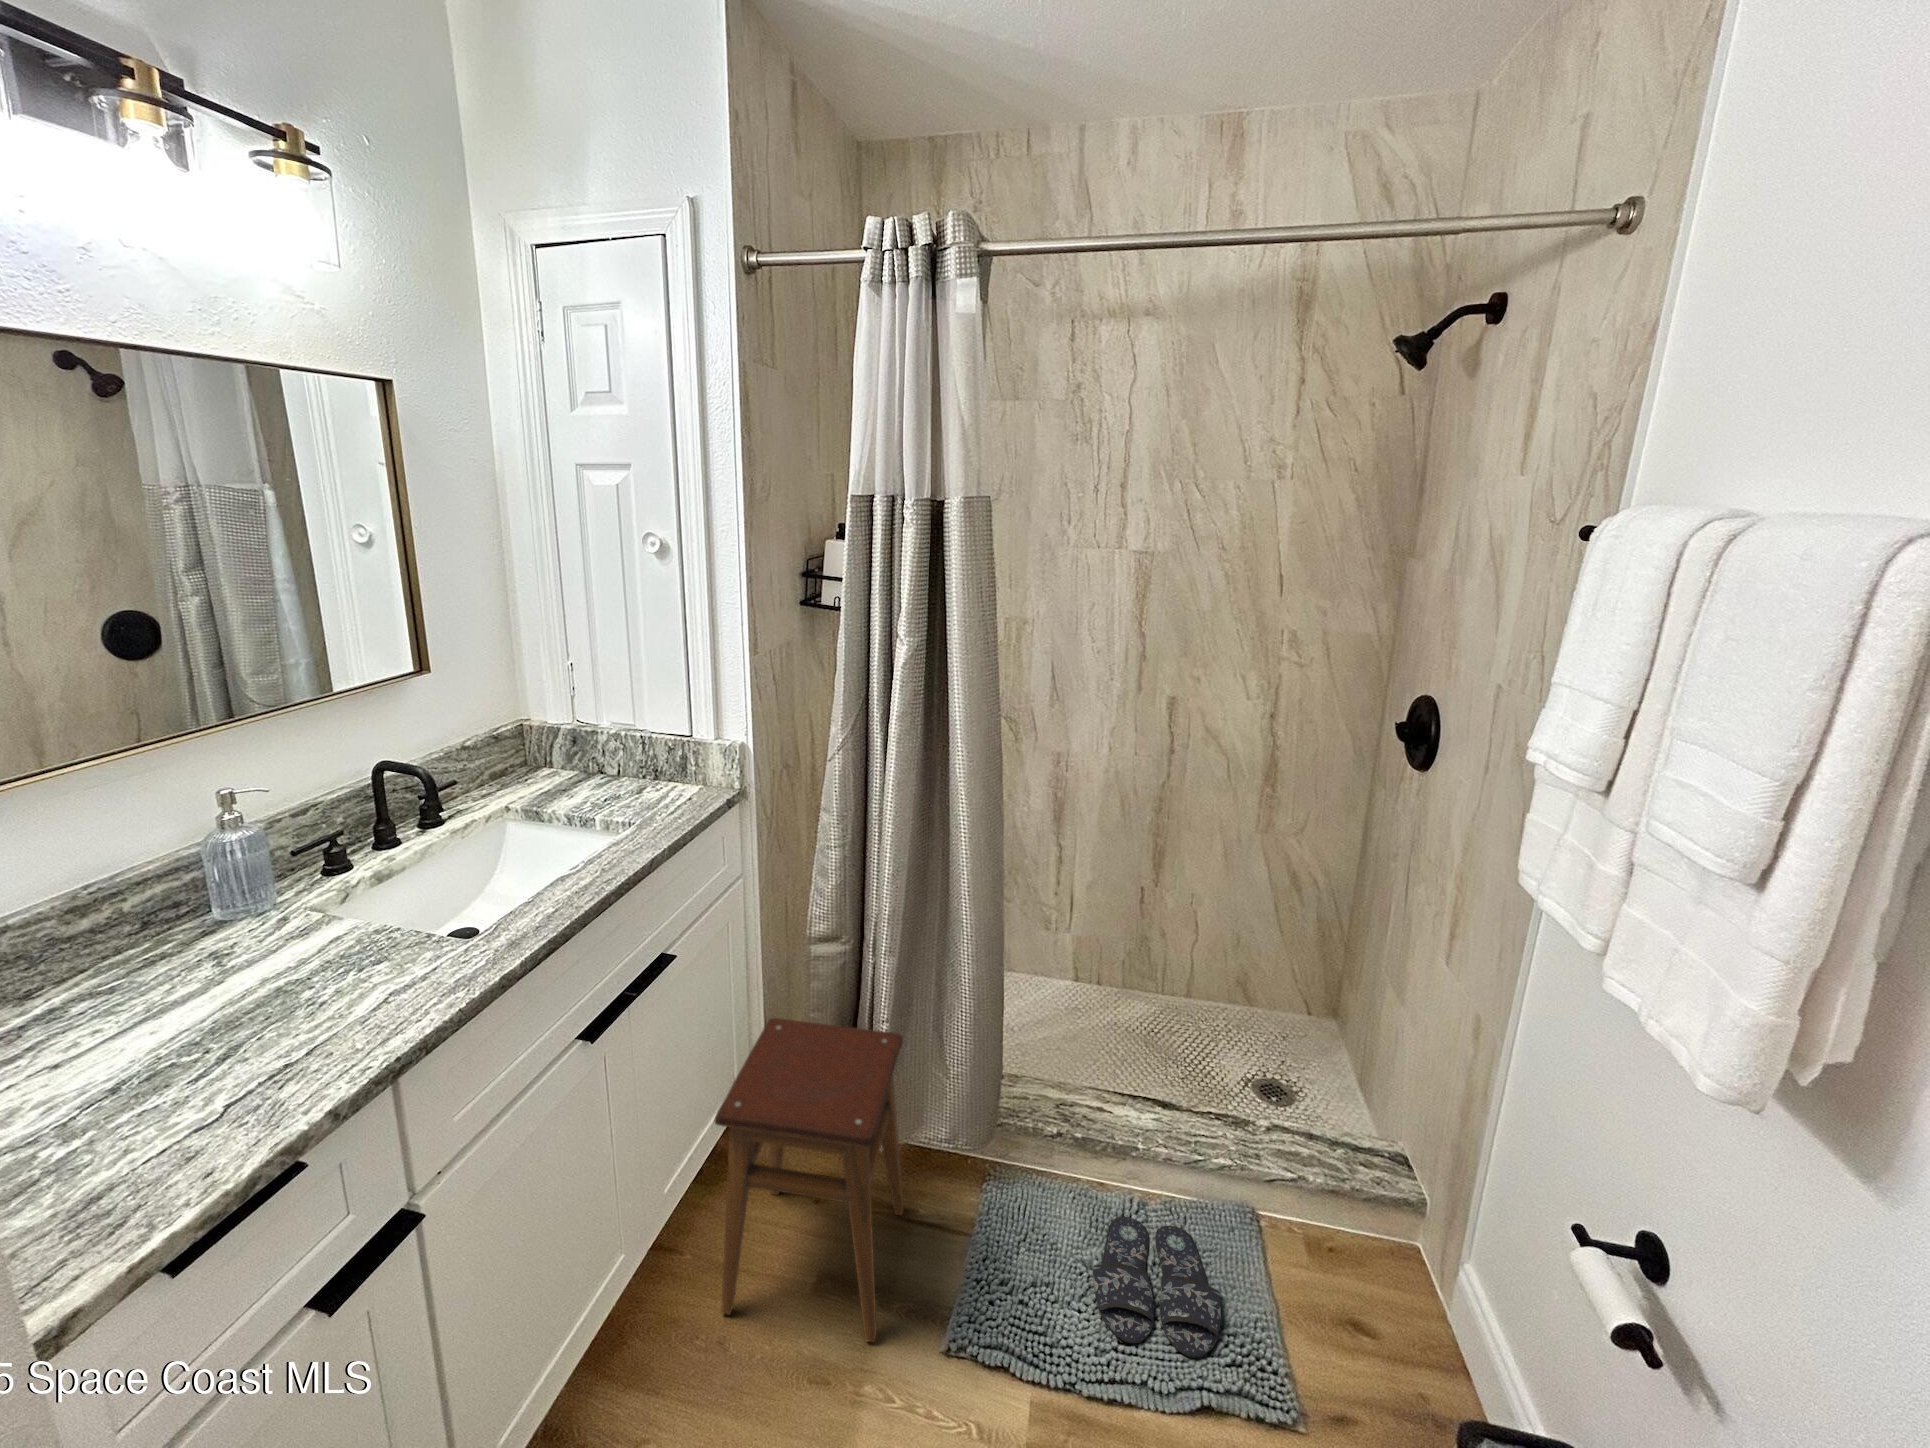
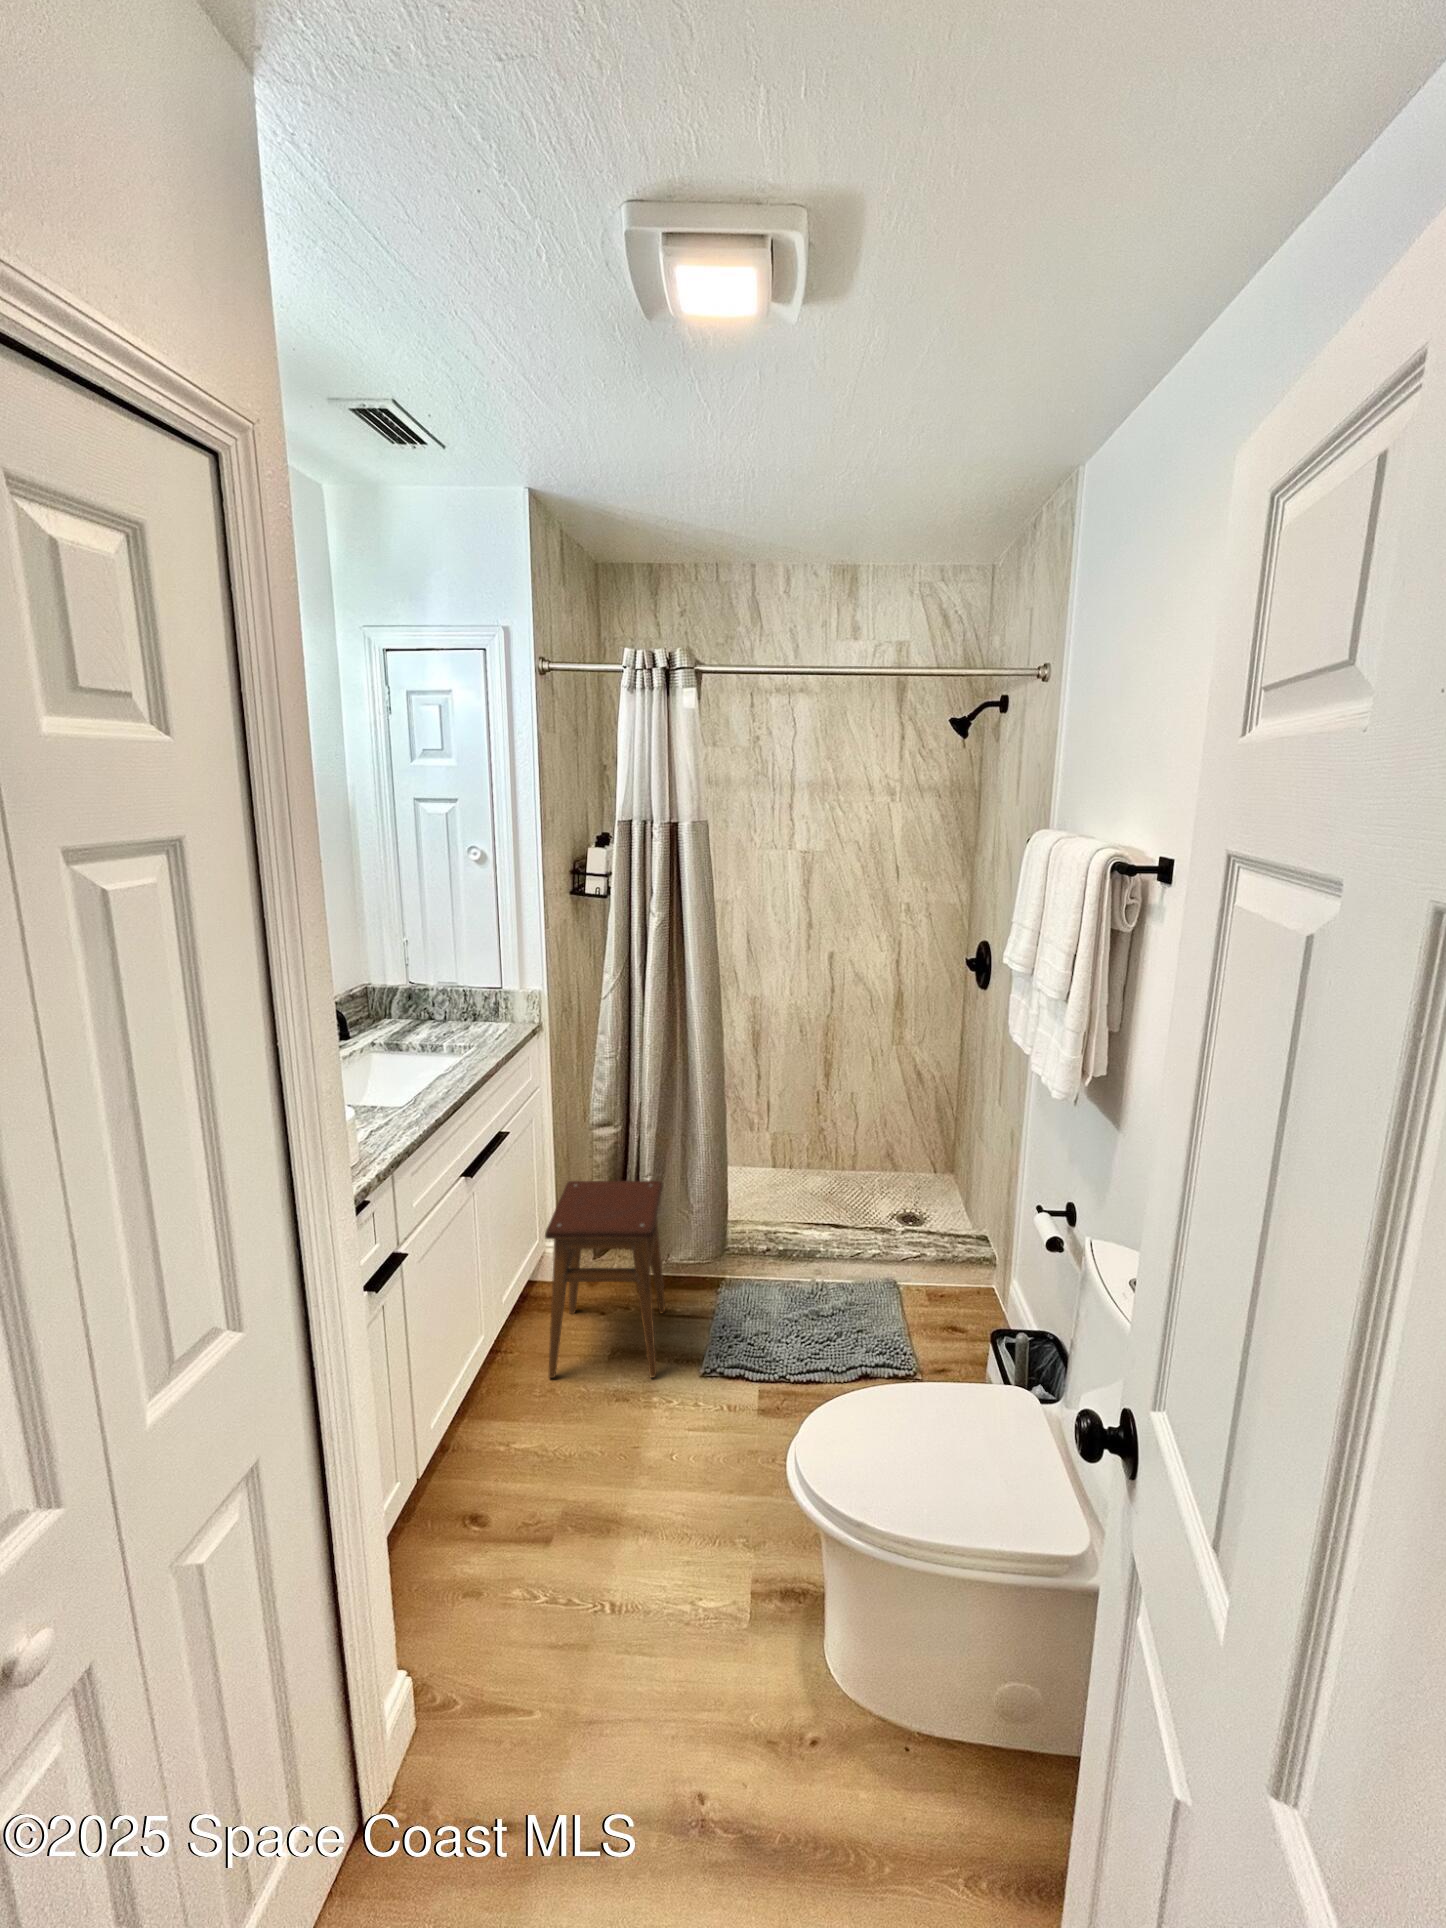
slippers: present [1093,1217,1221,1357] -> none [794,1295,873,1356]

